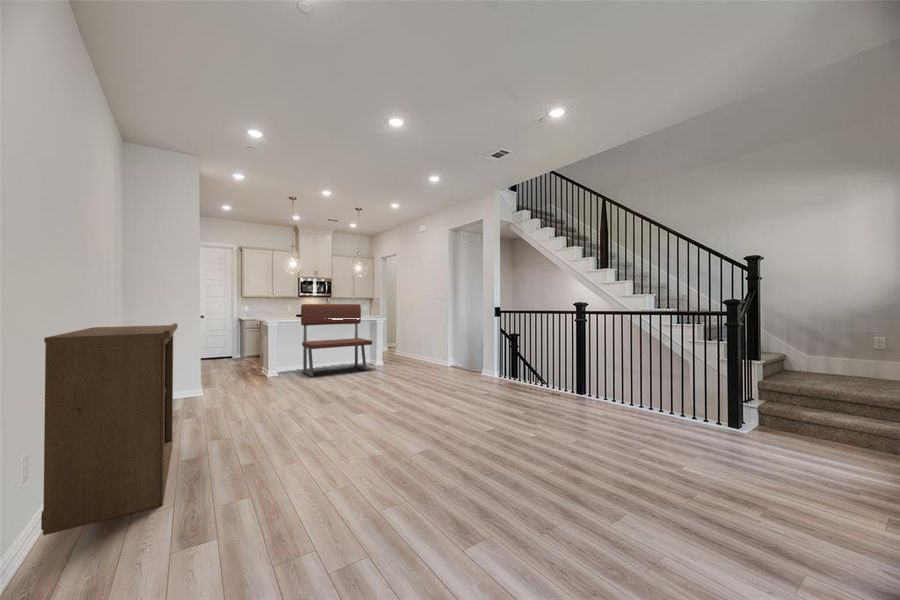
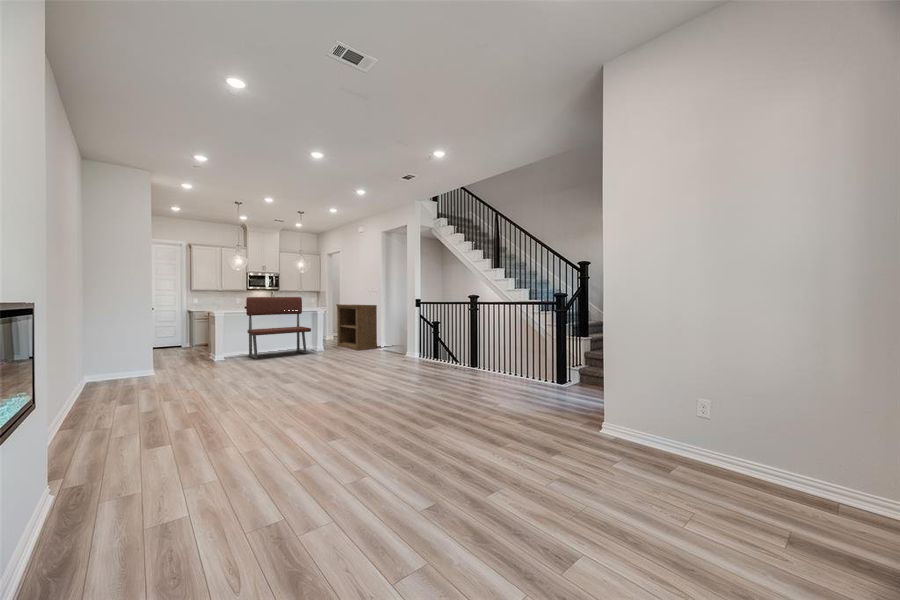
bookshelf: present [41,323,177,535] -> present [336,304,377,351]

